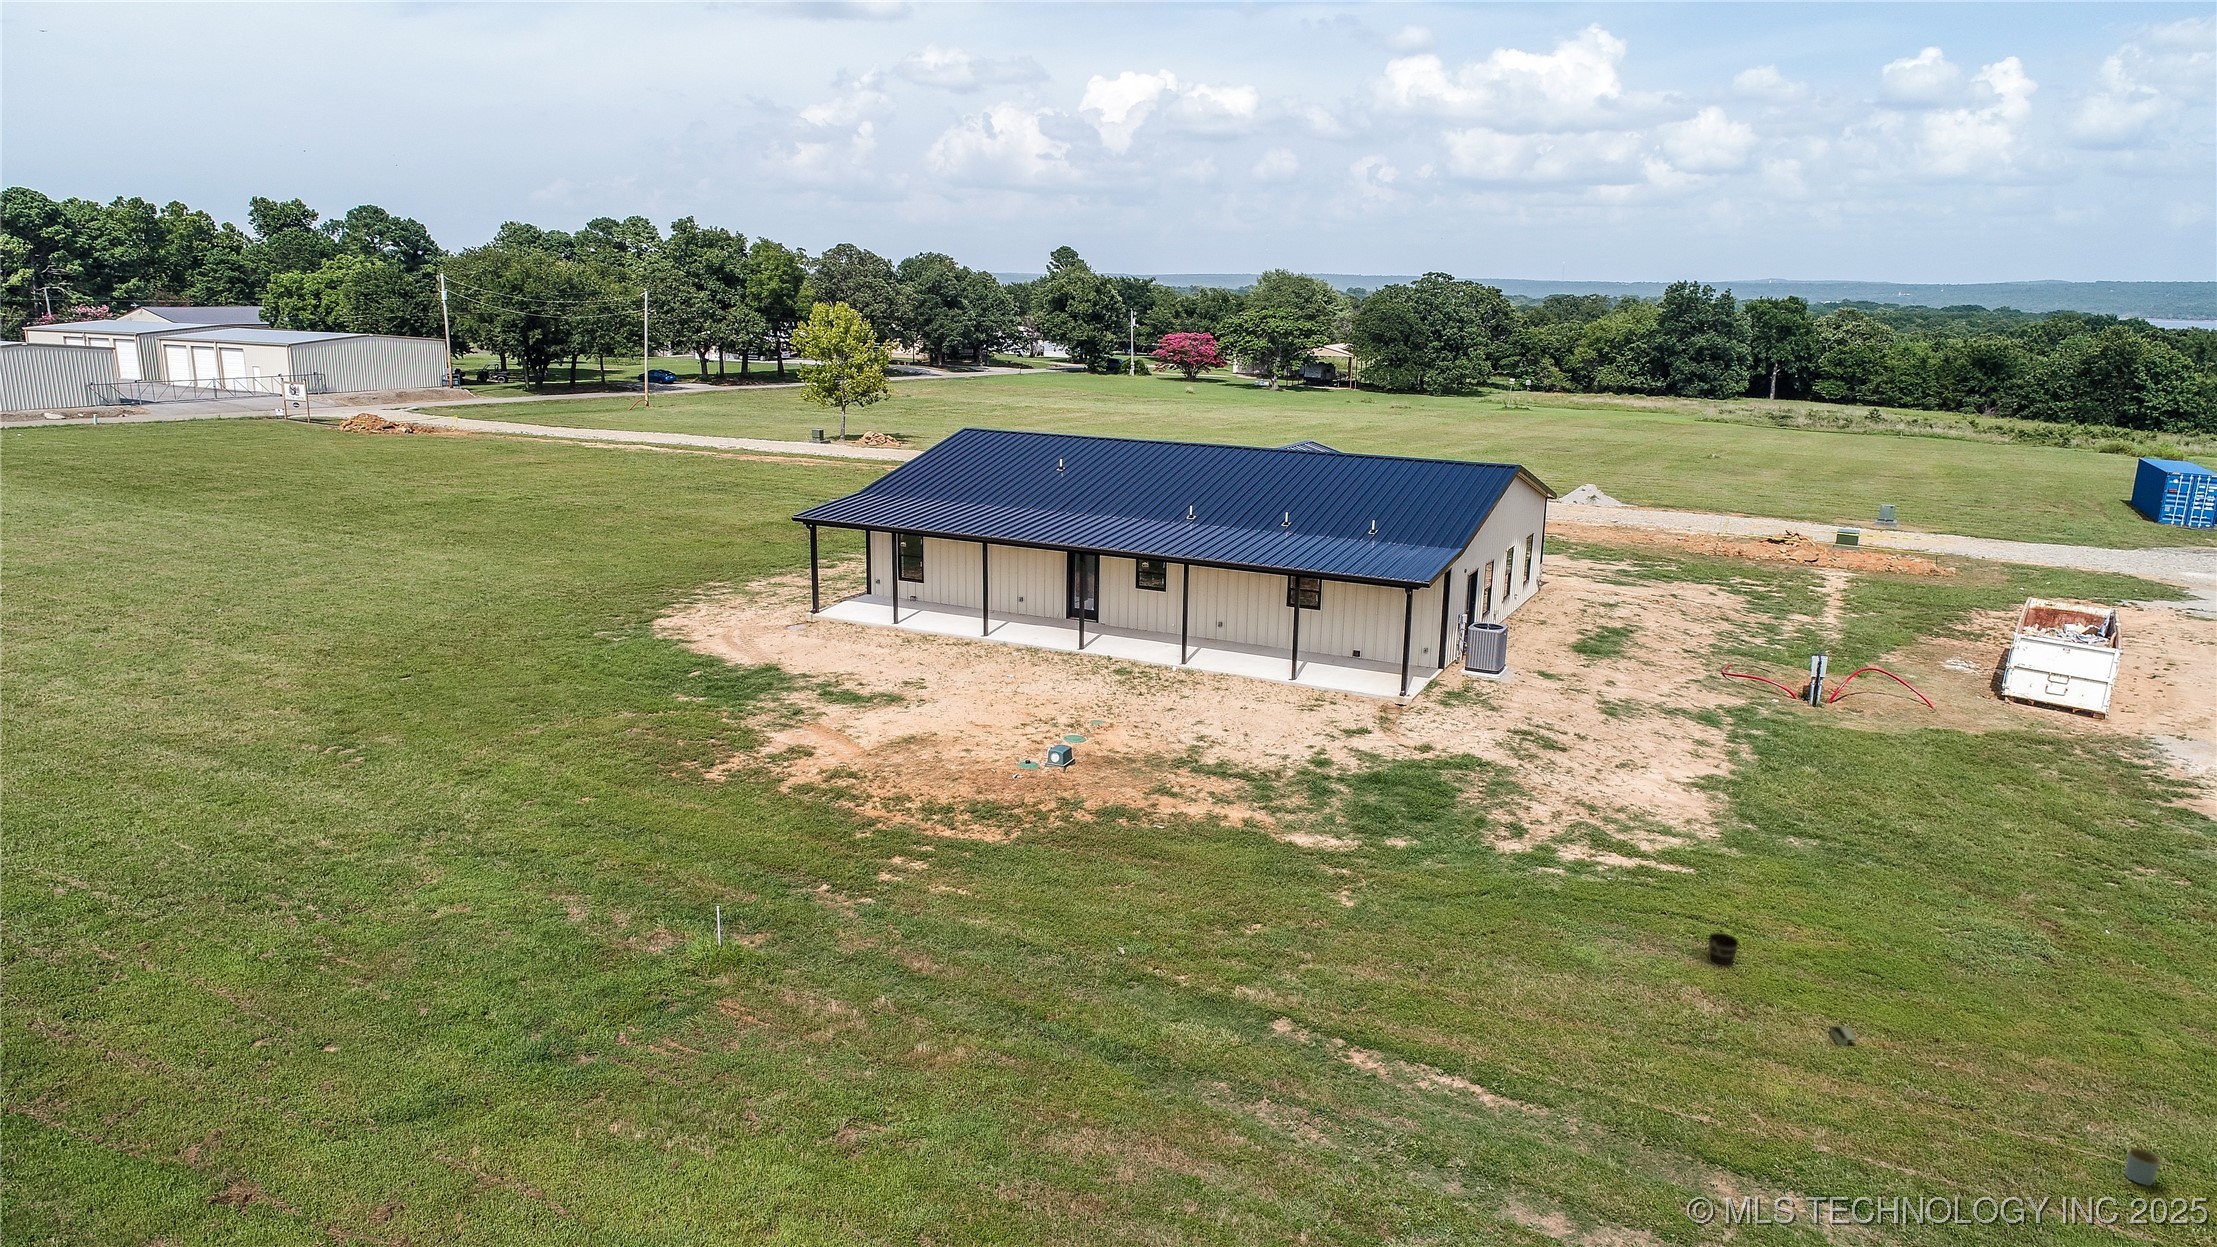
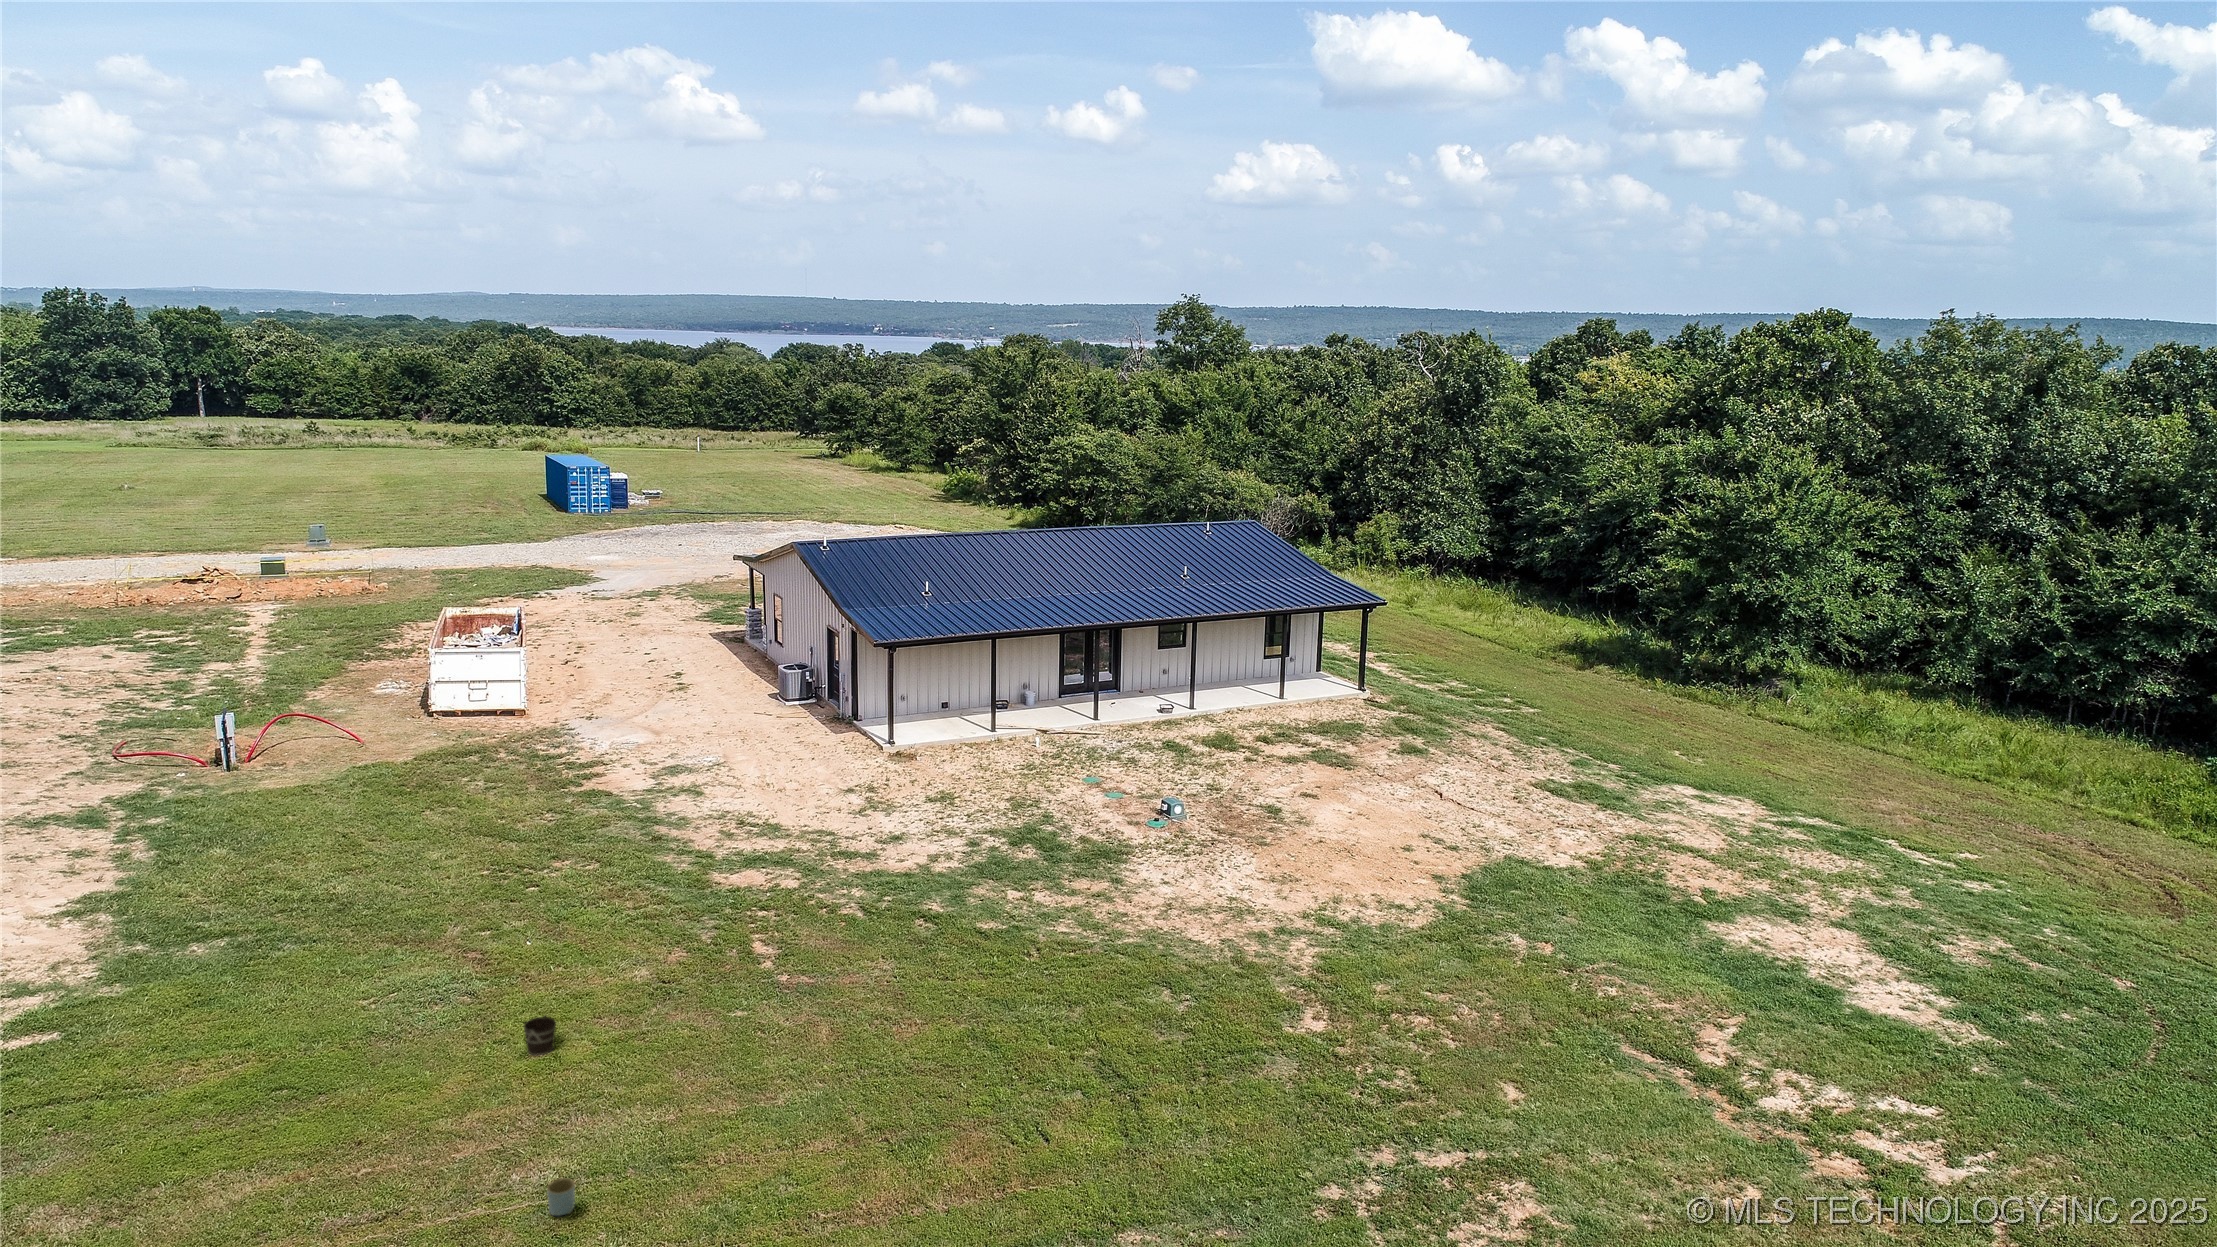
bucket: present [1709,933,1738,968] -> present [524,1016,556,1055]
toolbox: present [1830,1026,1857,1046] -> none [230,1181,265,1211]

